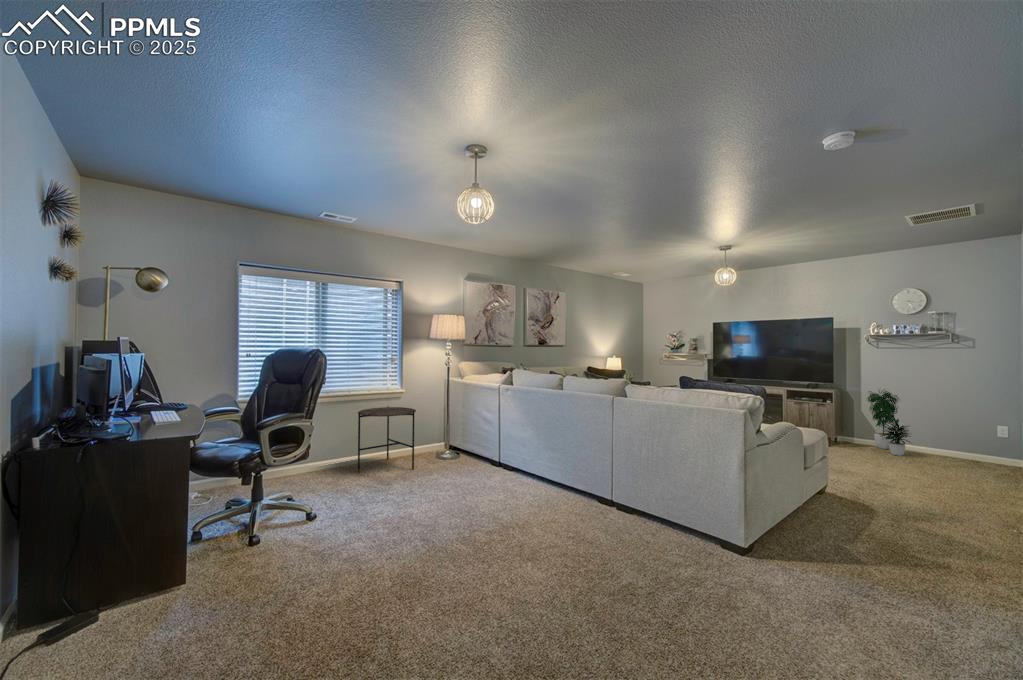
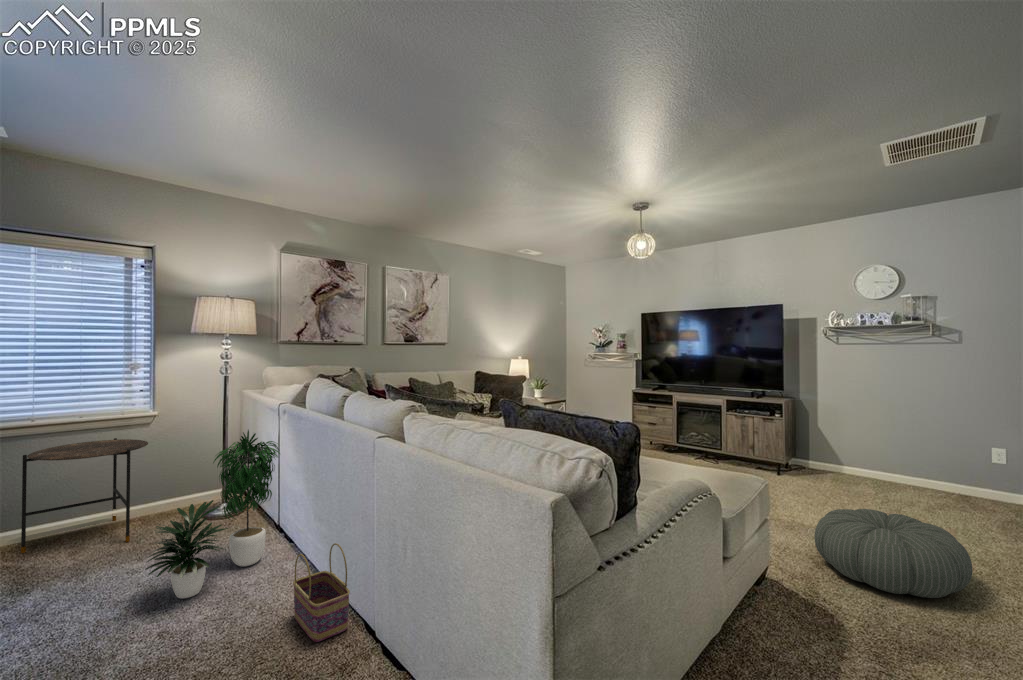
potted plant: present [867,390,911,456] -> present [145,430,280,599]
pouf: none [867,457,973,506] -> present [814,509,973,598]
basket: none [559,462,597,512] -> present [293,543,350,642]

